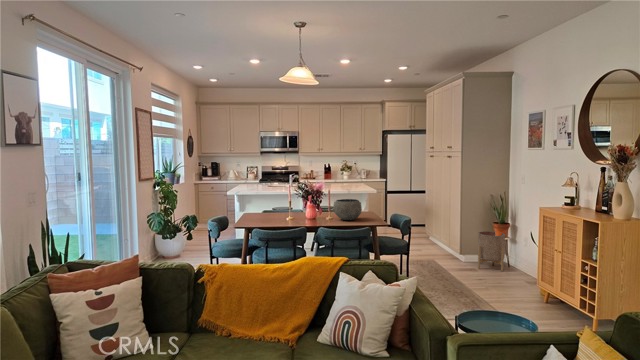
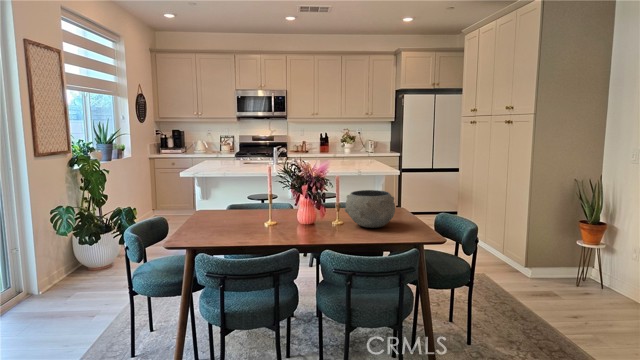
planter: present [478,231,505,271] -> none [553,233,602,297]

